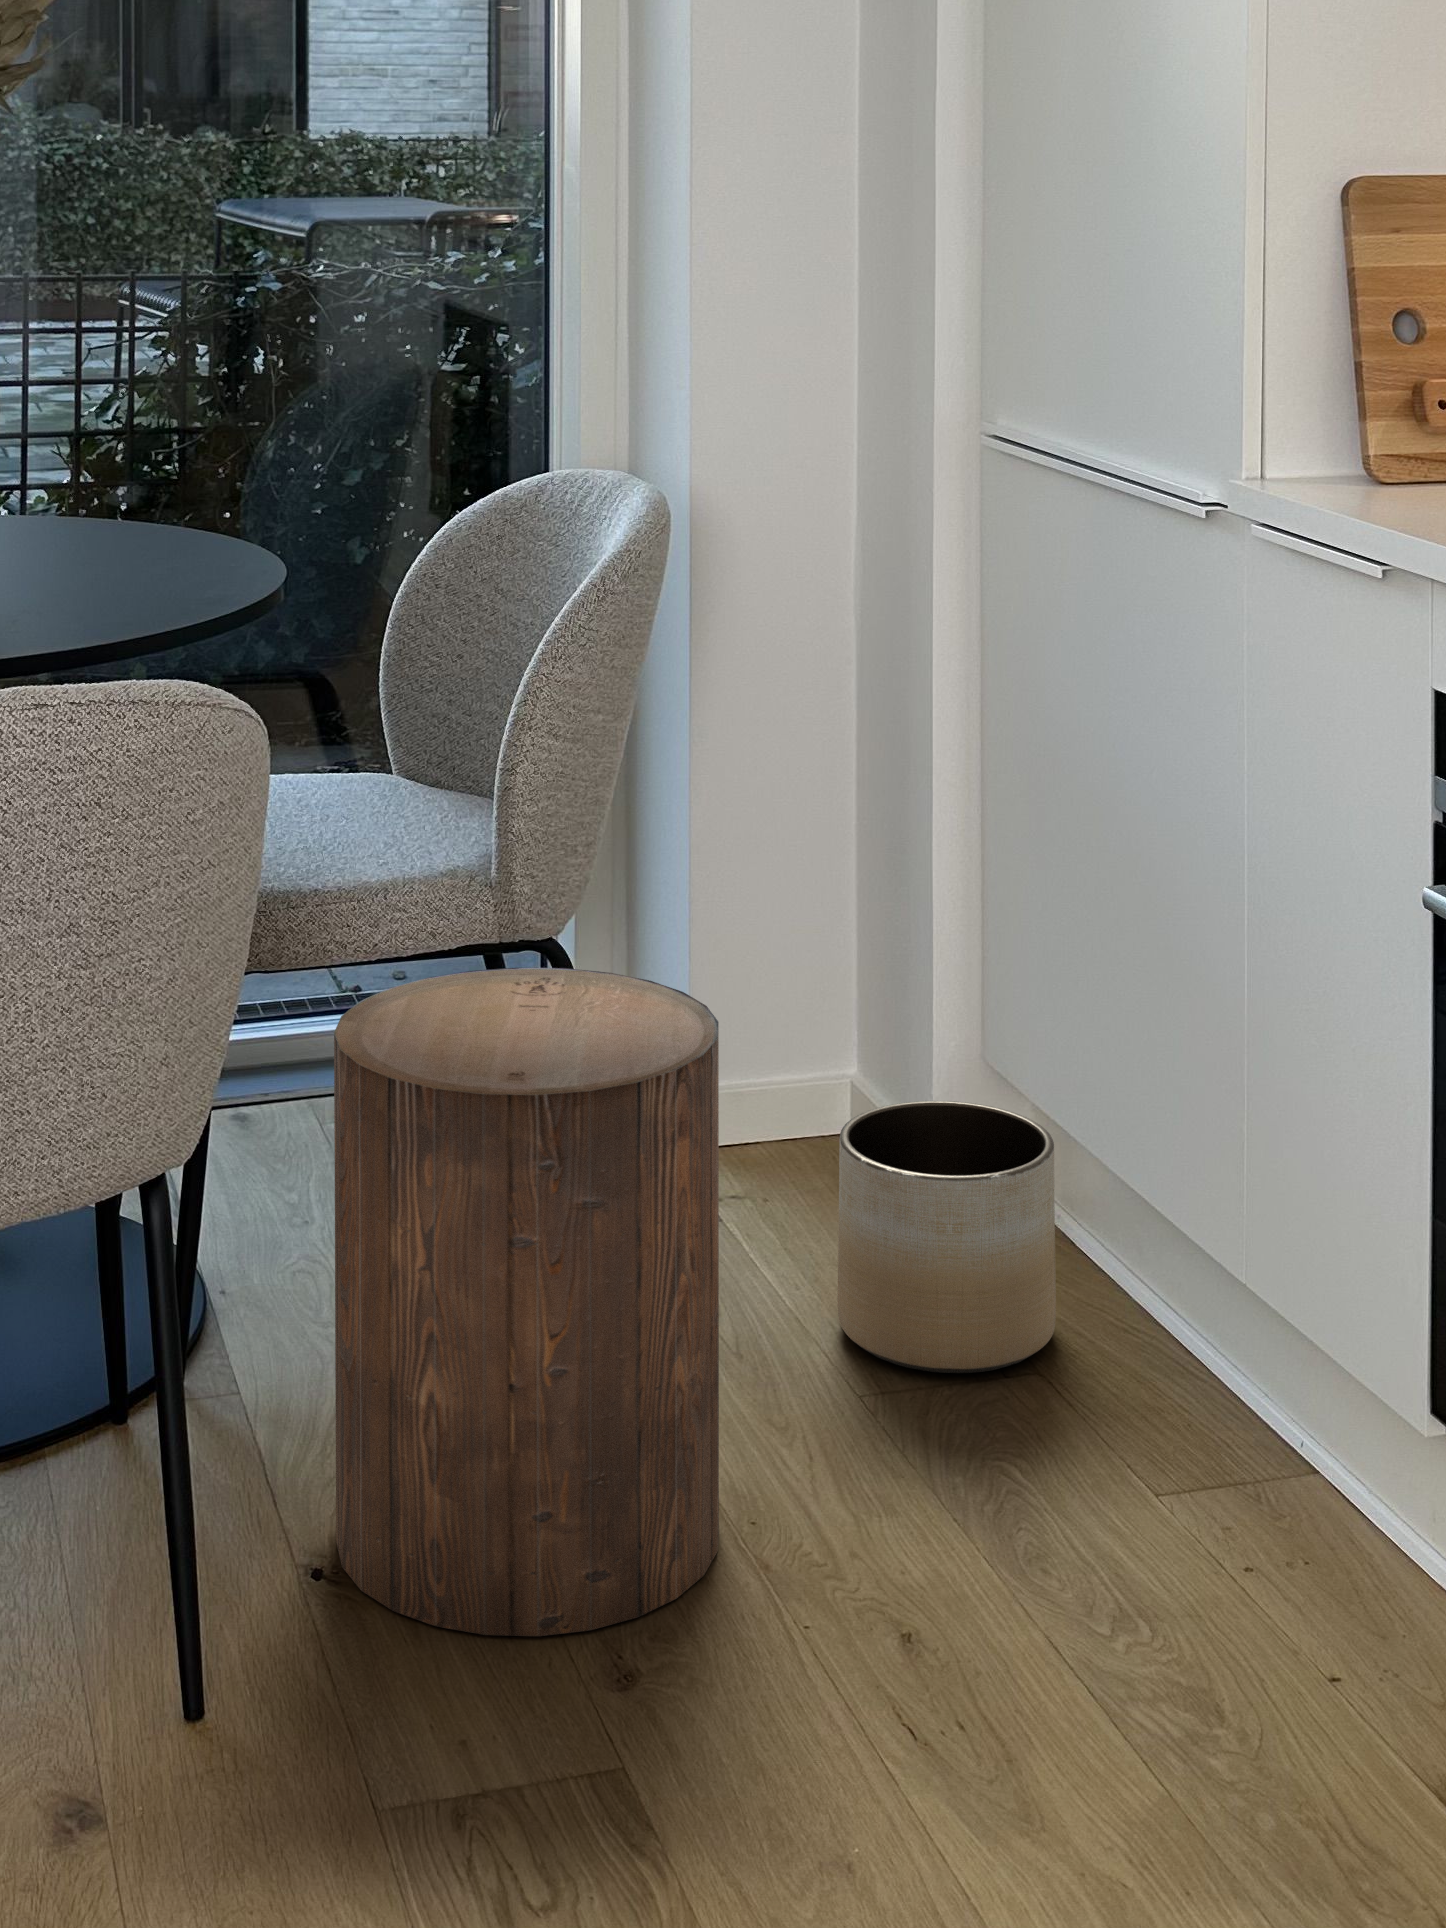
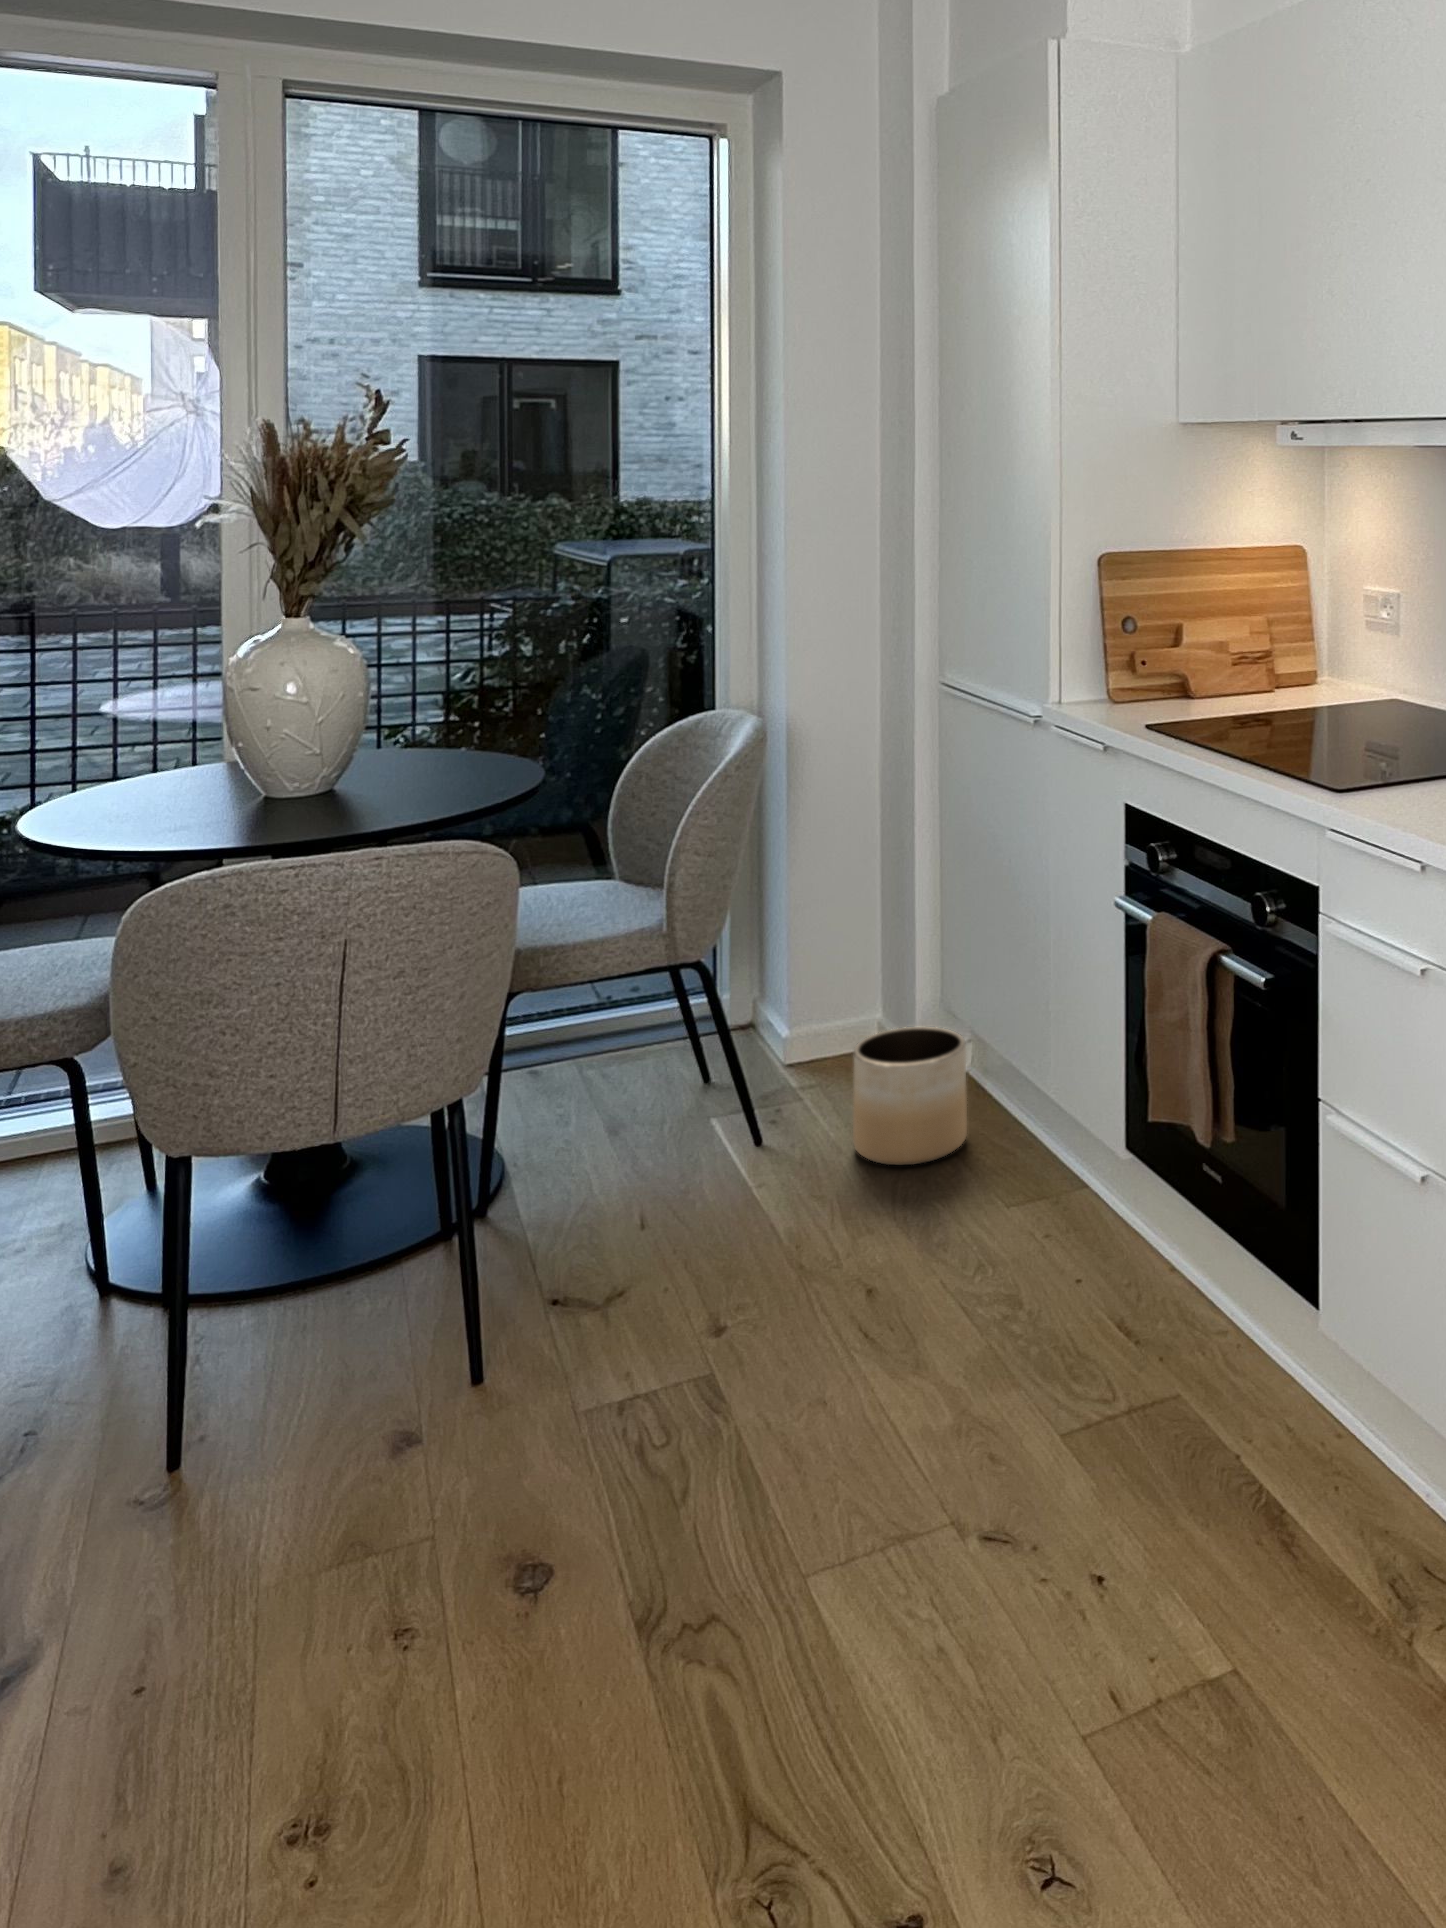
stool: present [334,968,719,1636] -> none [560,973,775,1321]

